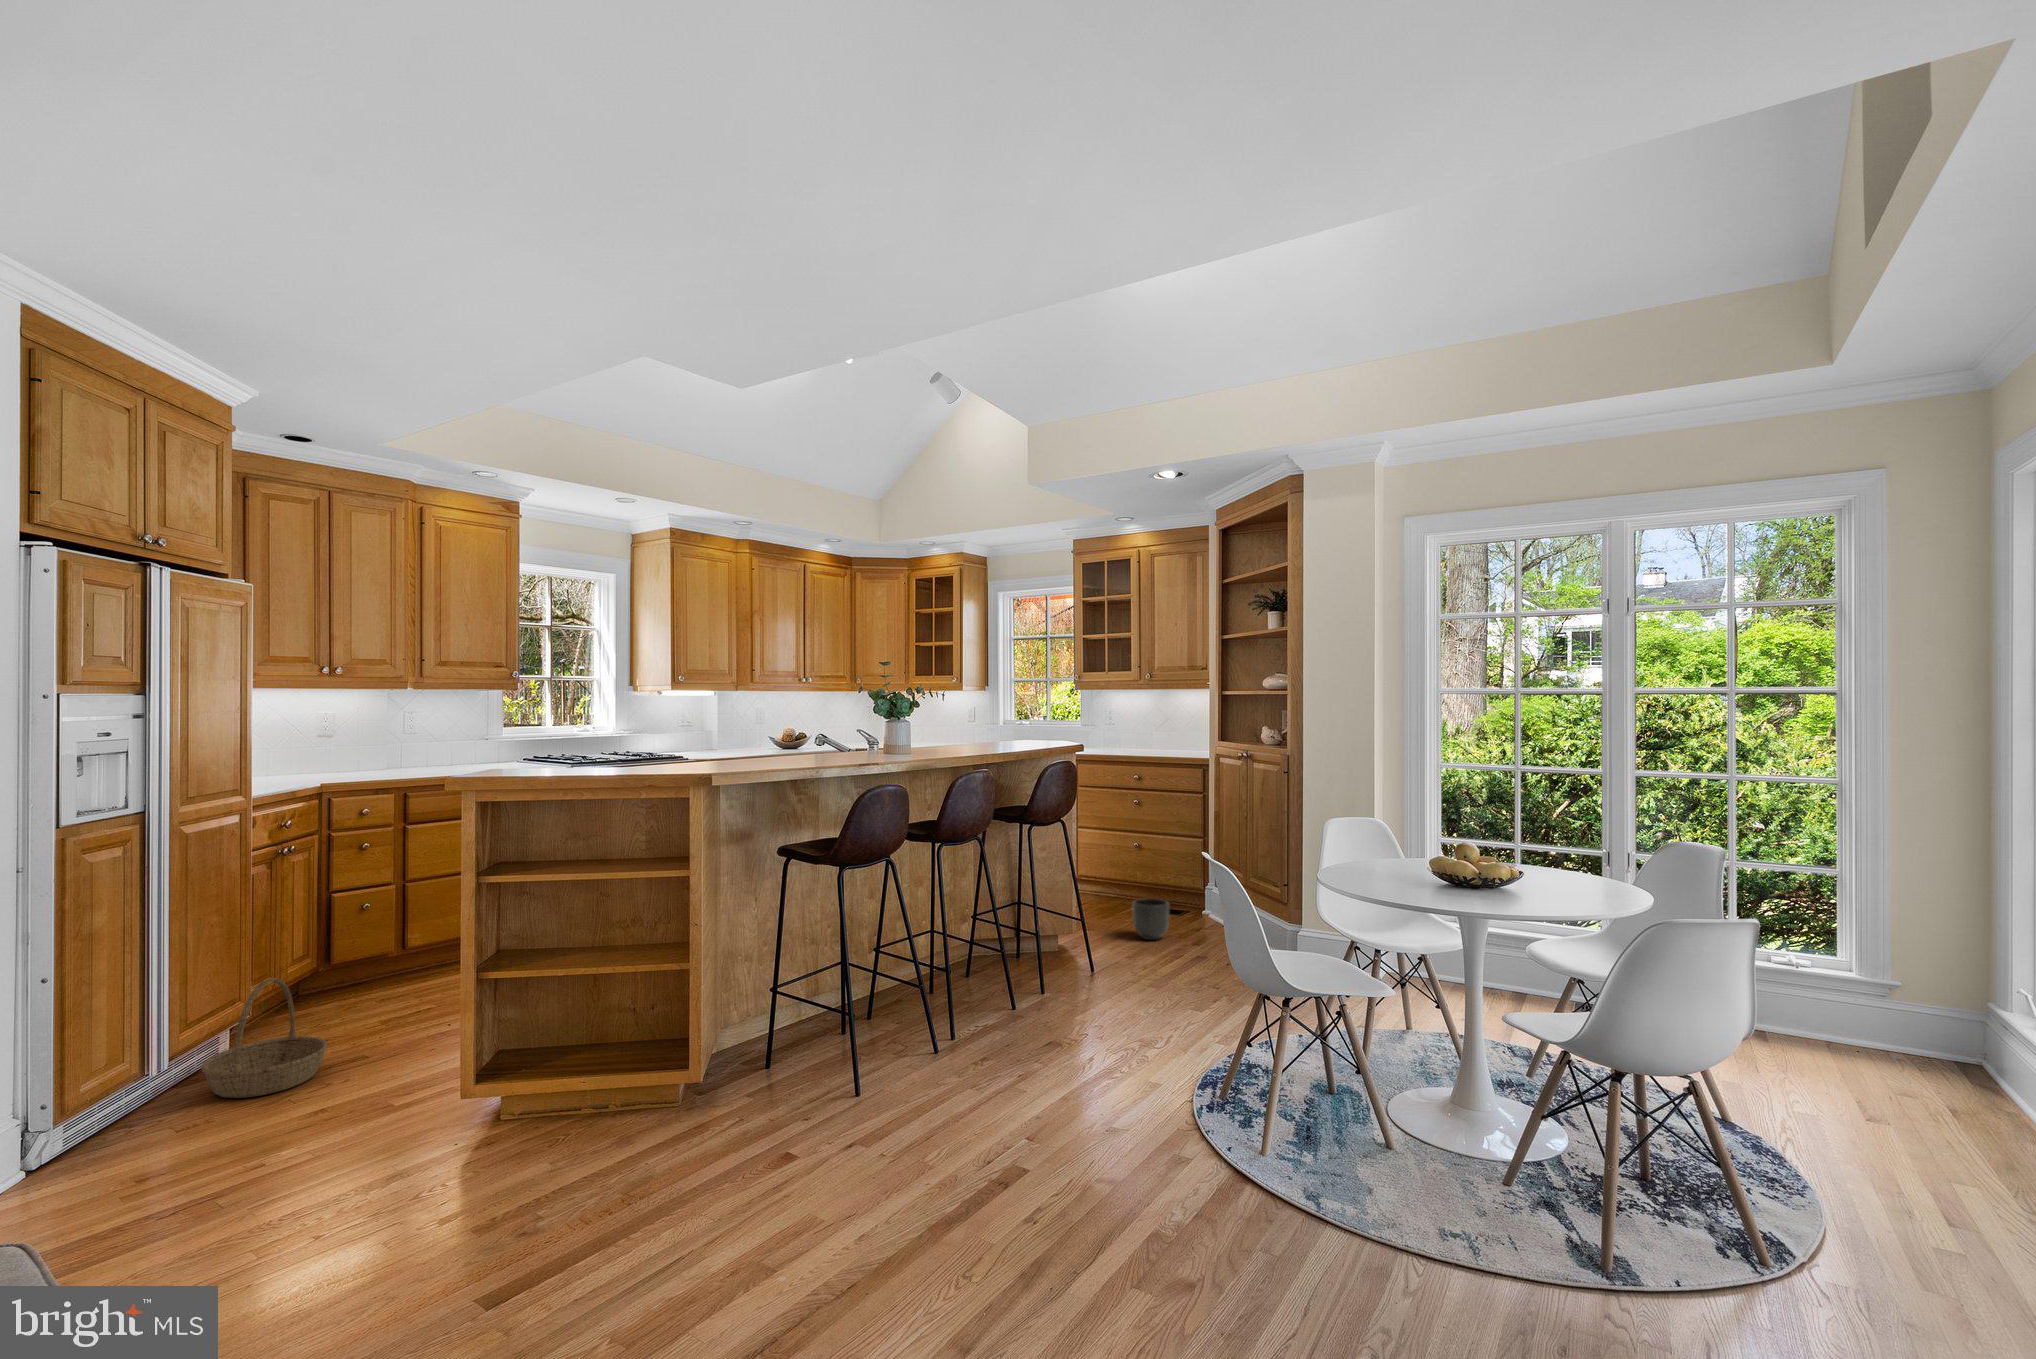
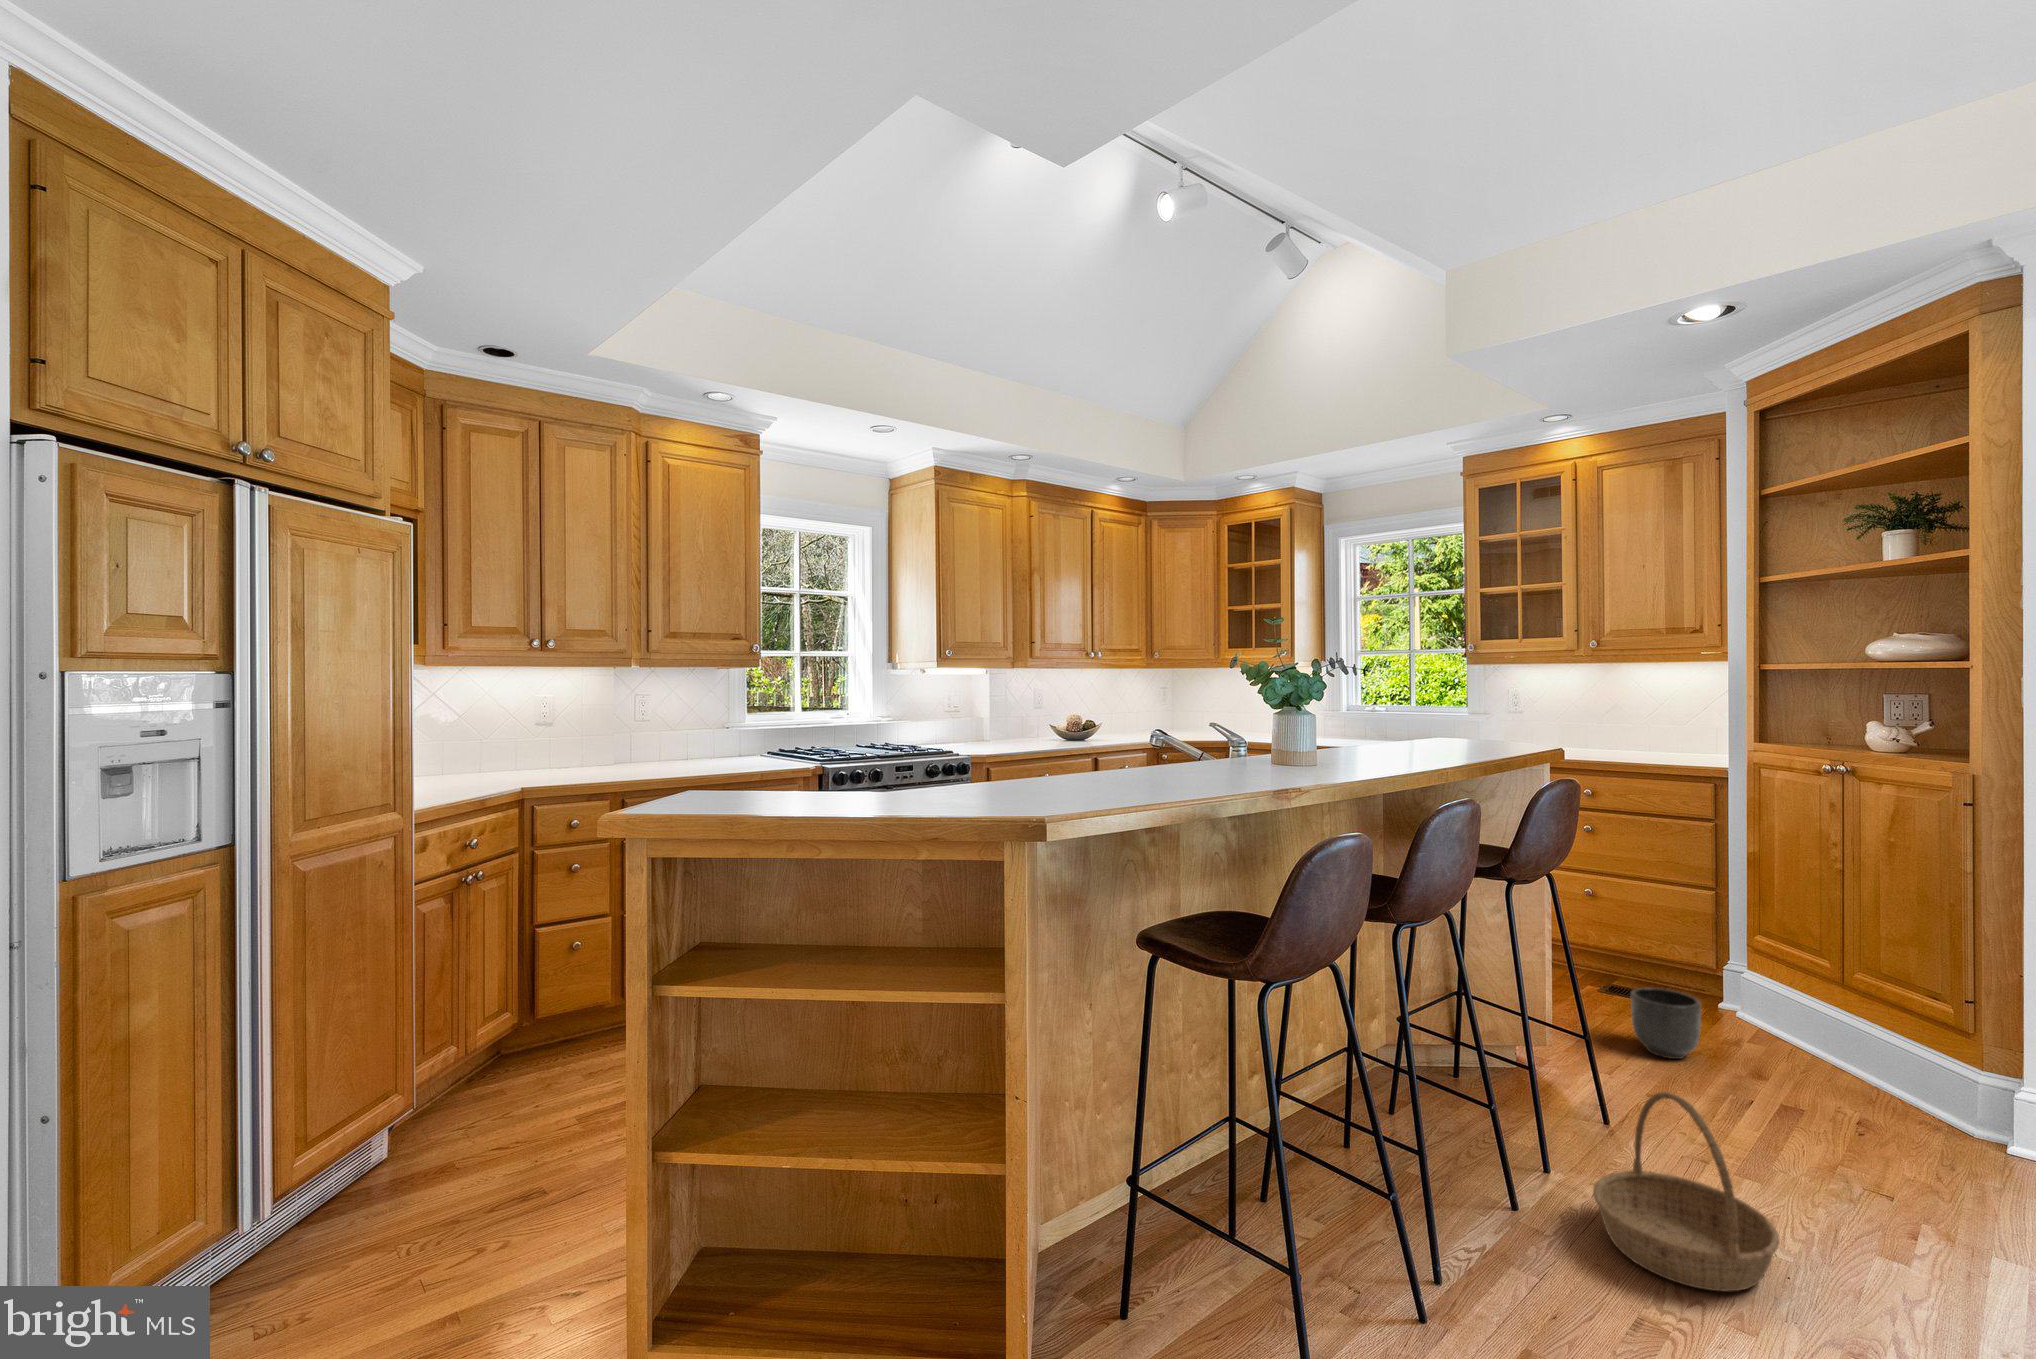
basket: present [201,978,328,1098] -> present [1593,1092,1780,1291]

